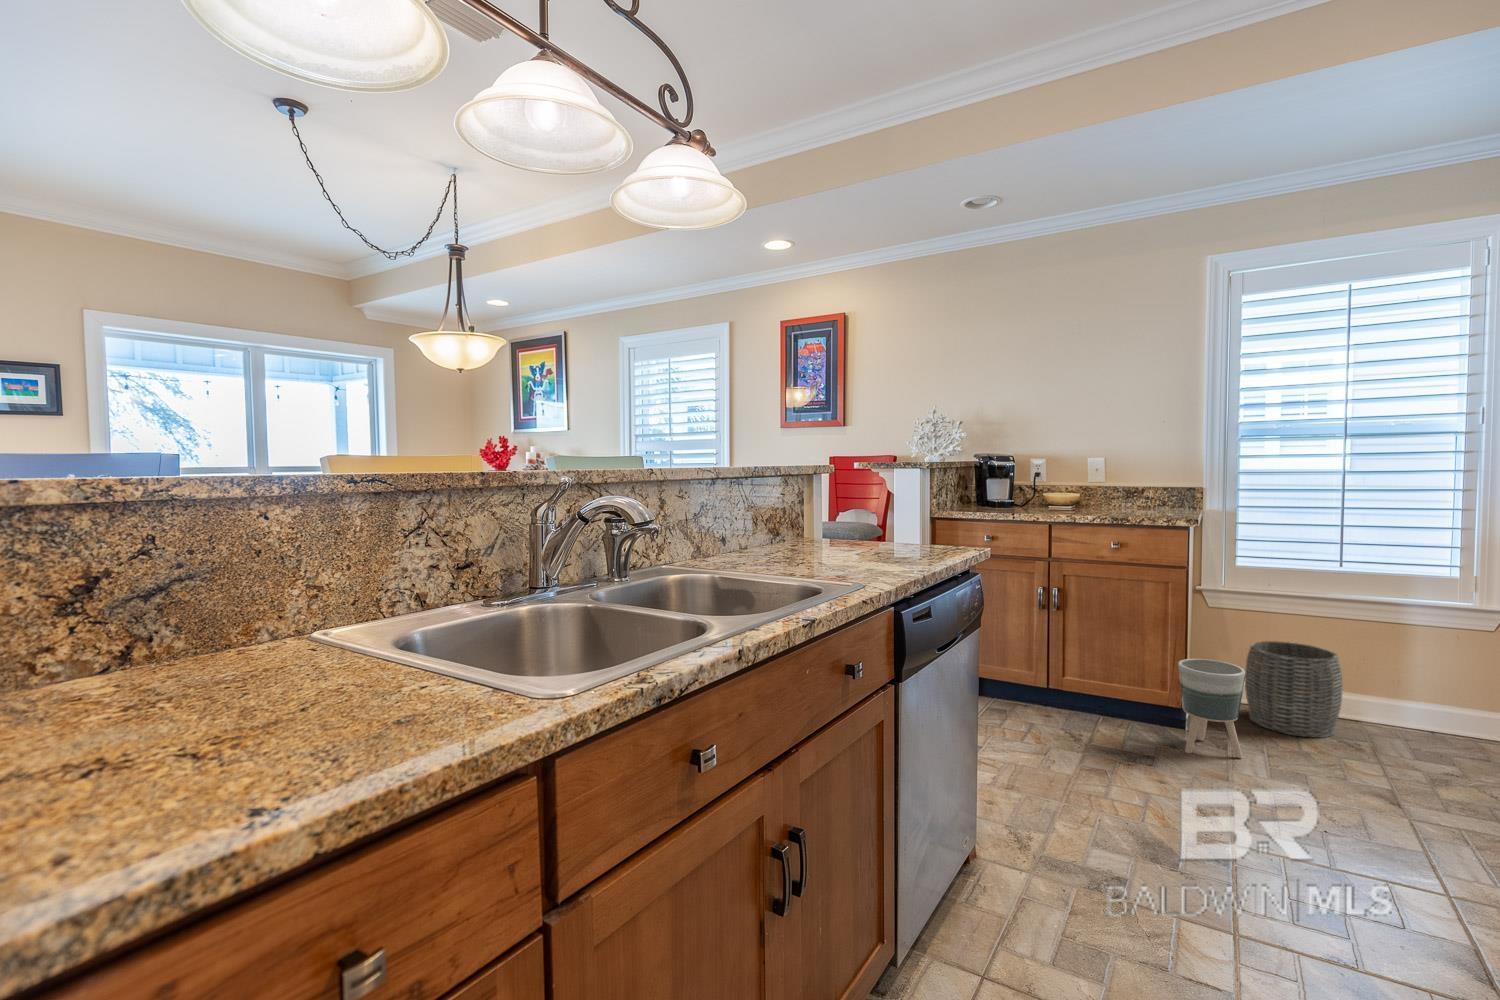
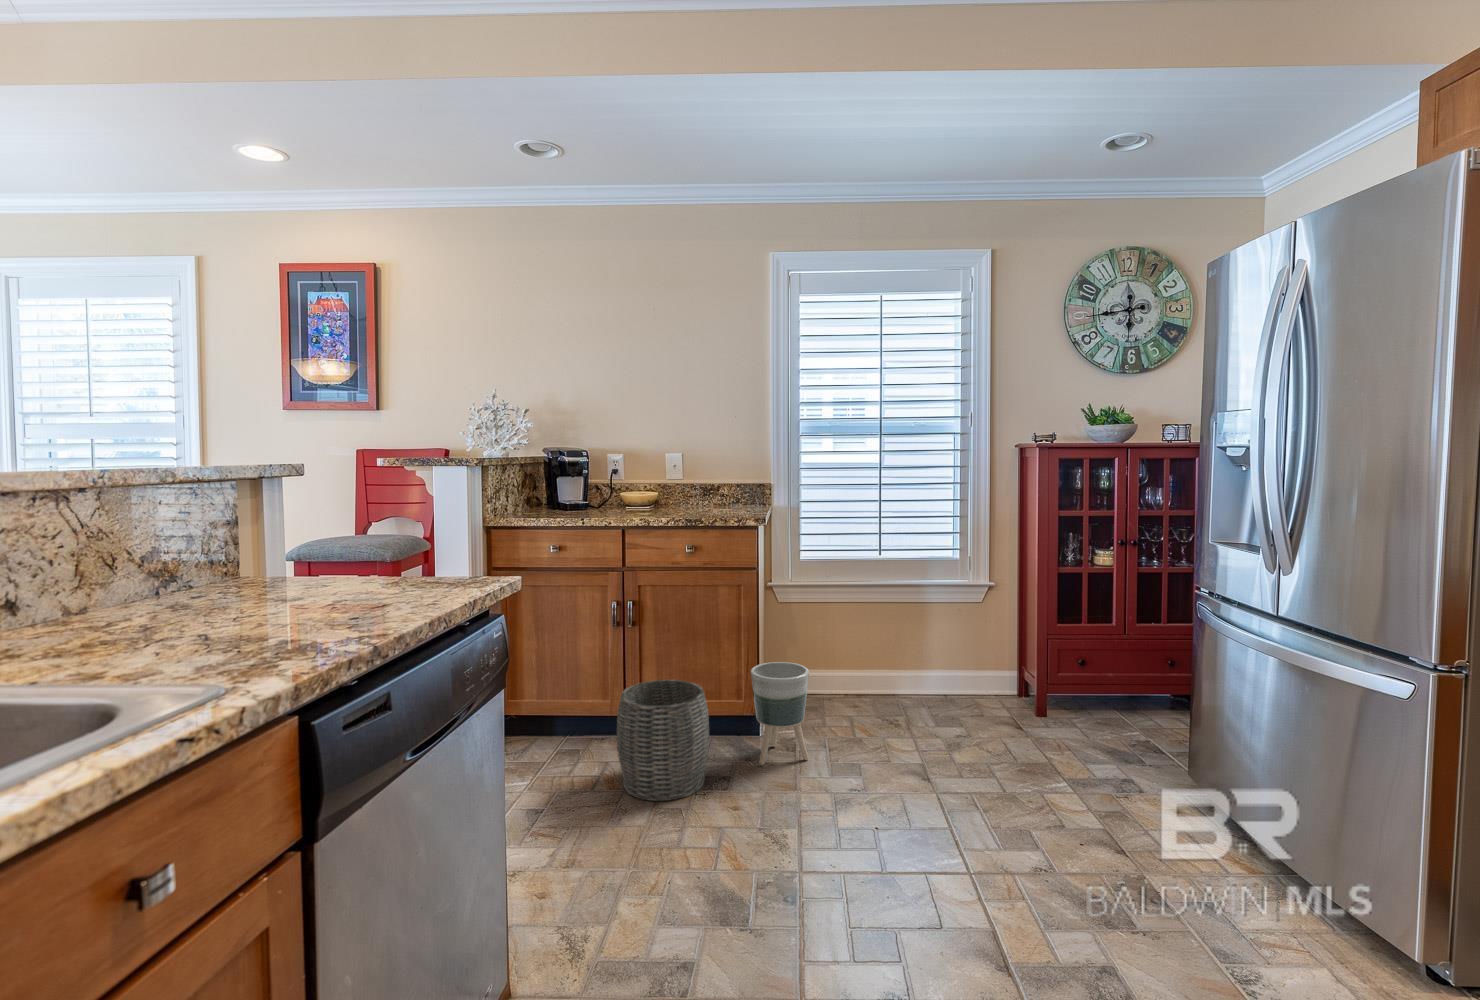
woven basket: present [1245,641,1343,738] -> present [617,680,709,801]

